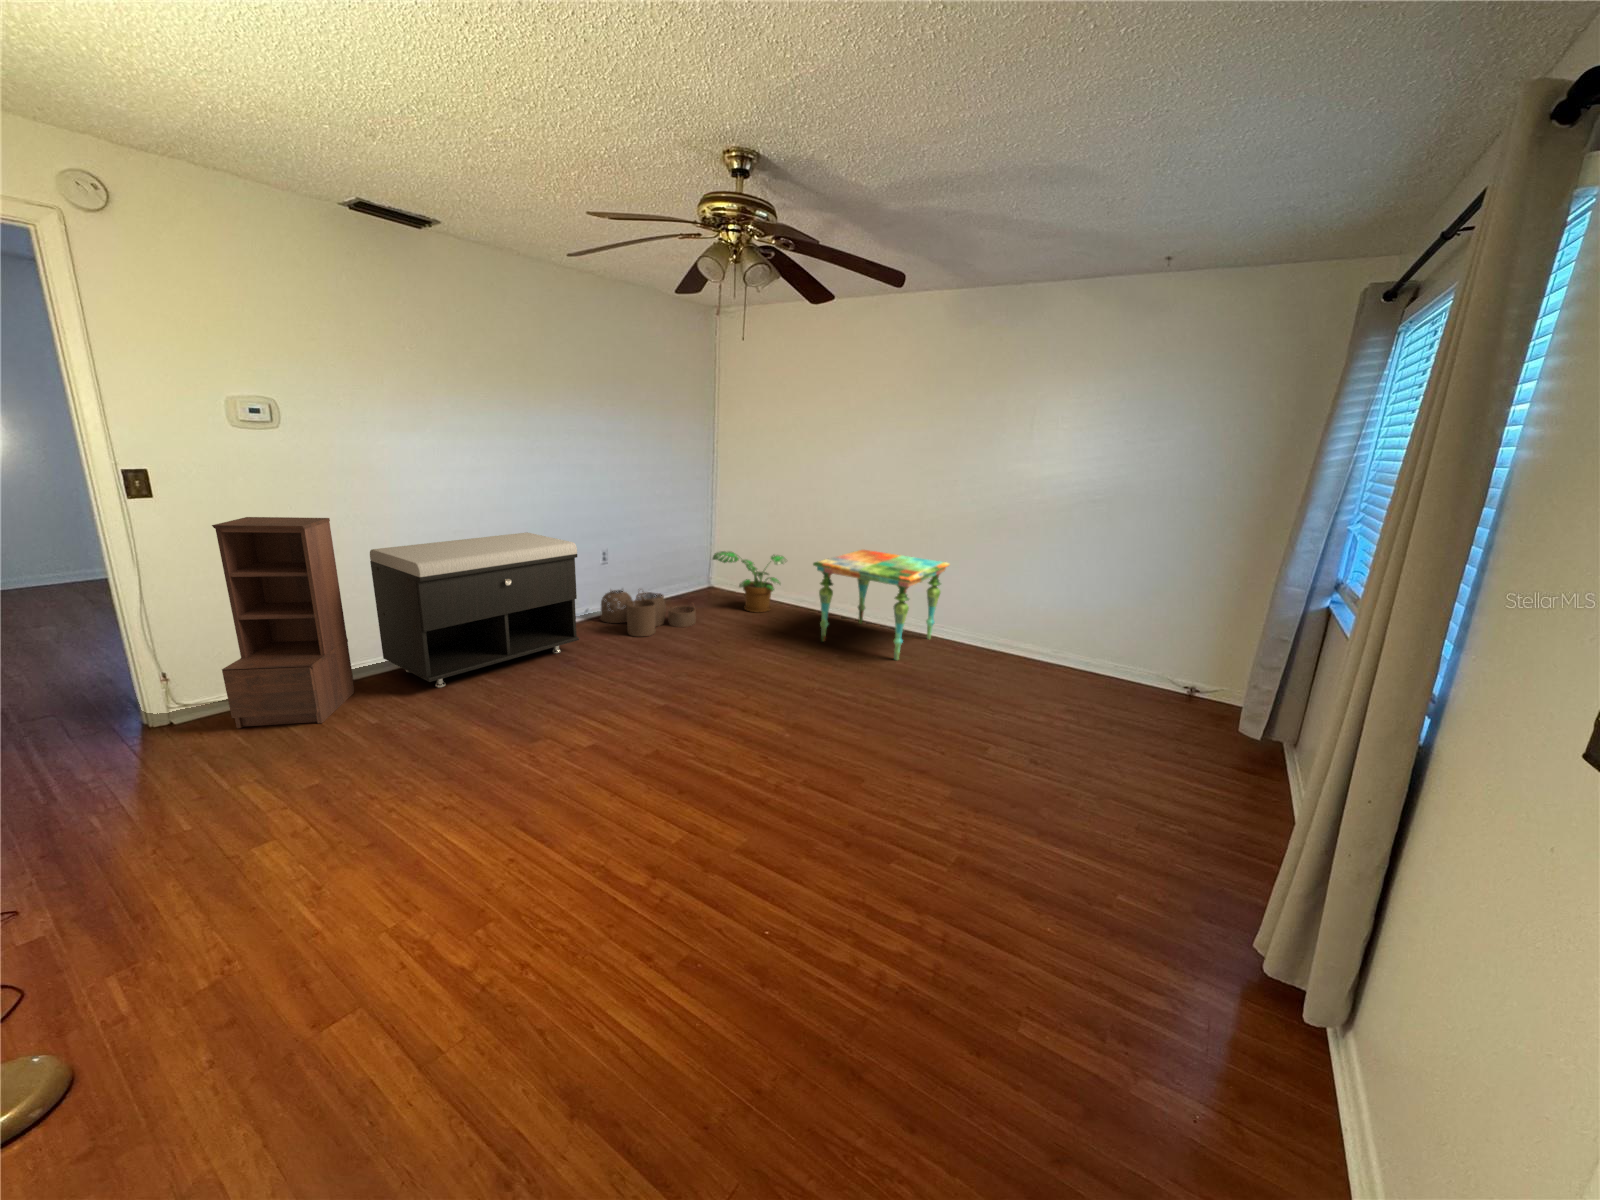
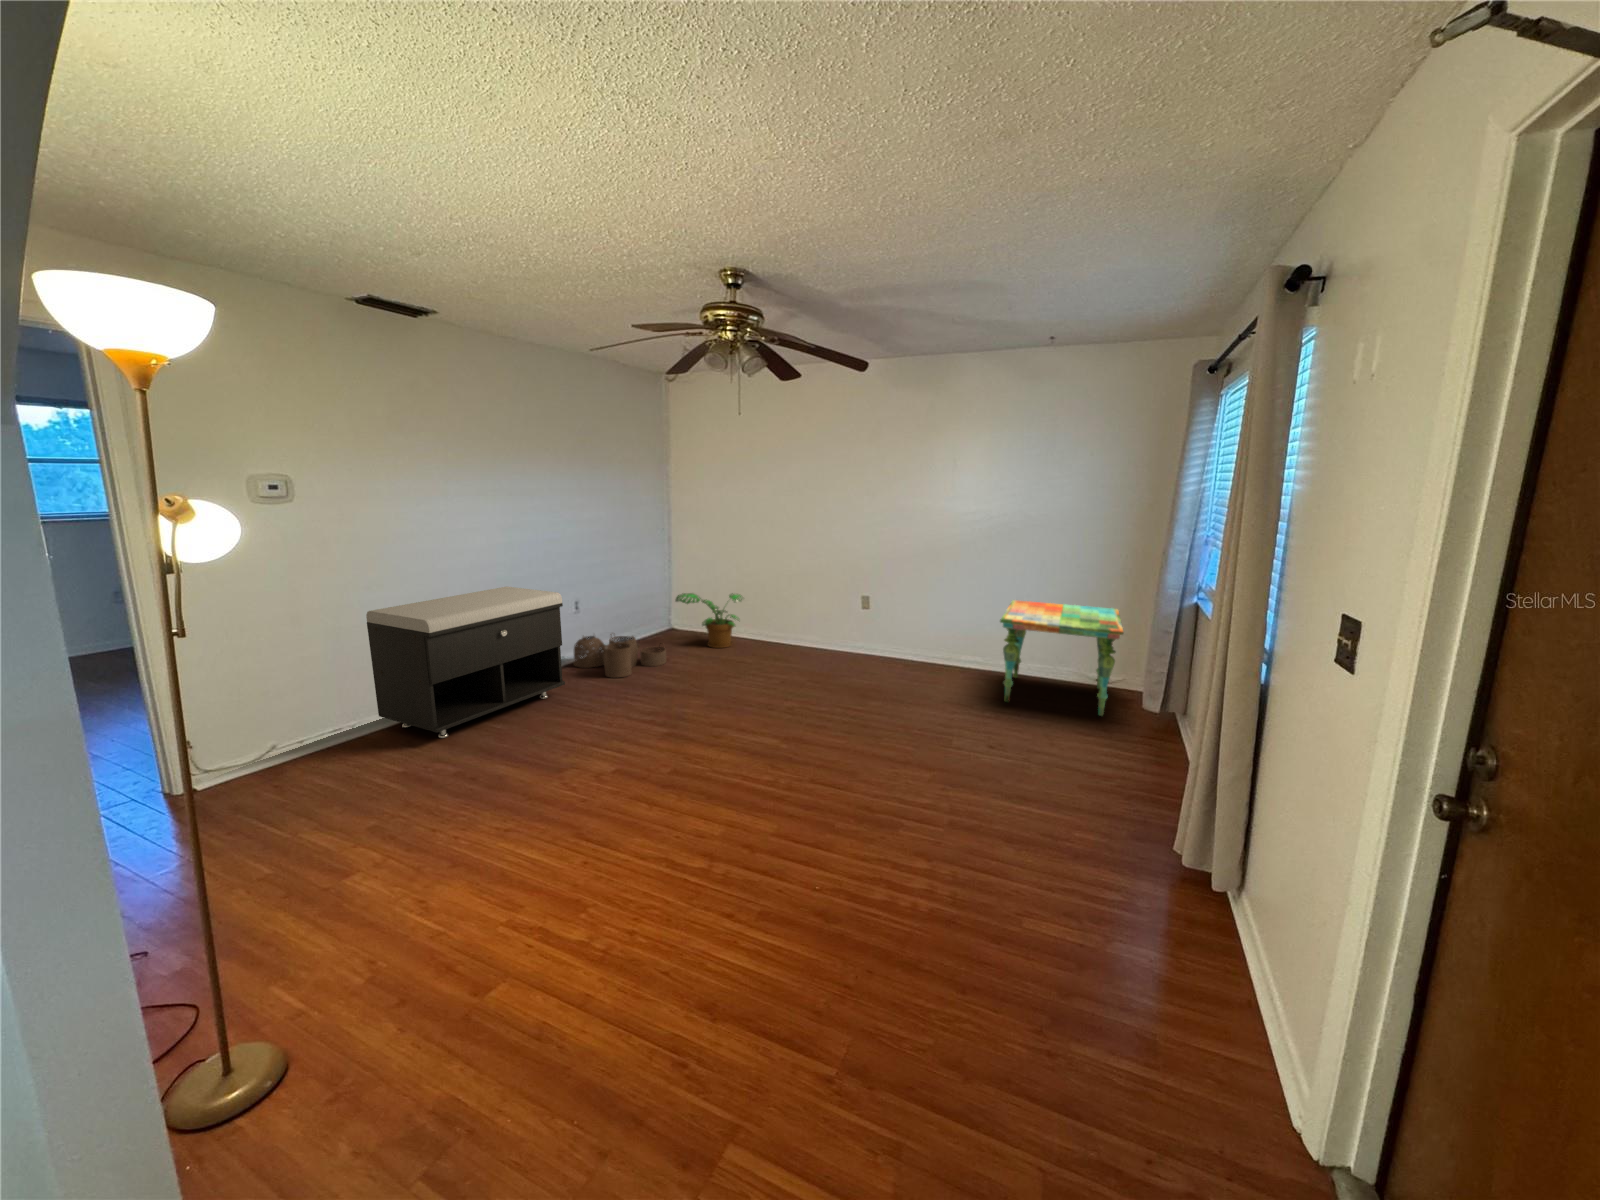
bookshelf: present [212,517,354,728] -> none [232,583,359,792]
side table: present [813,550,949,660] -> present [1000,600,1123,716]

